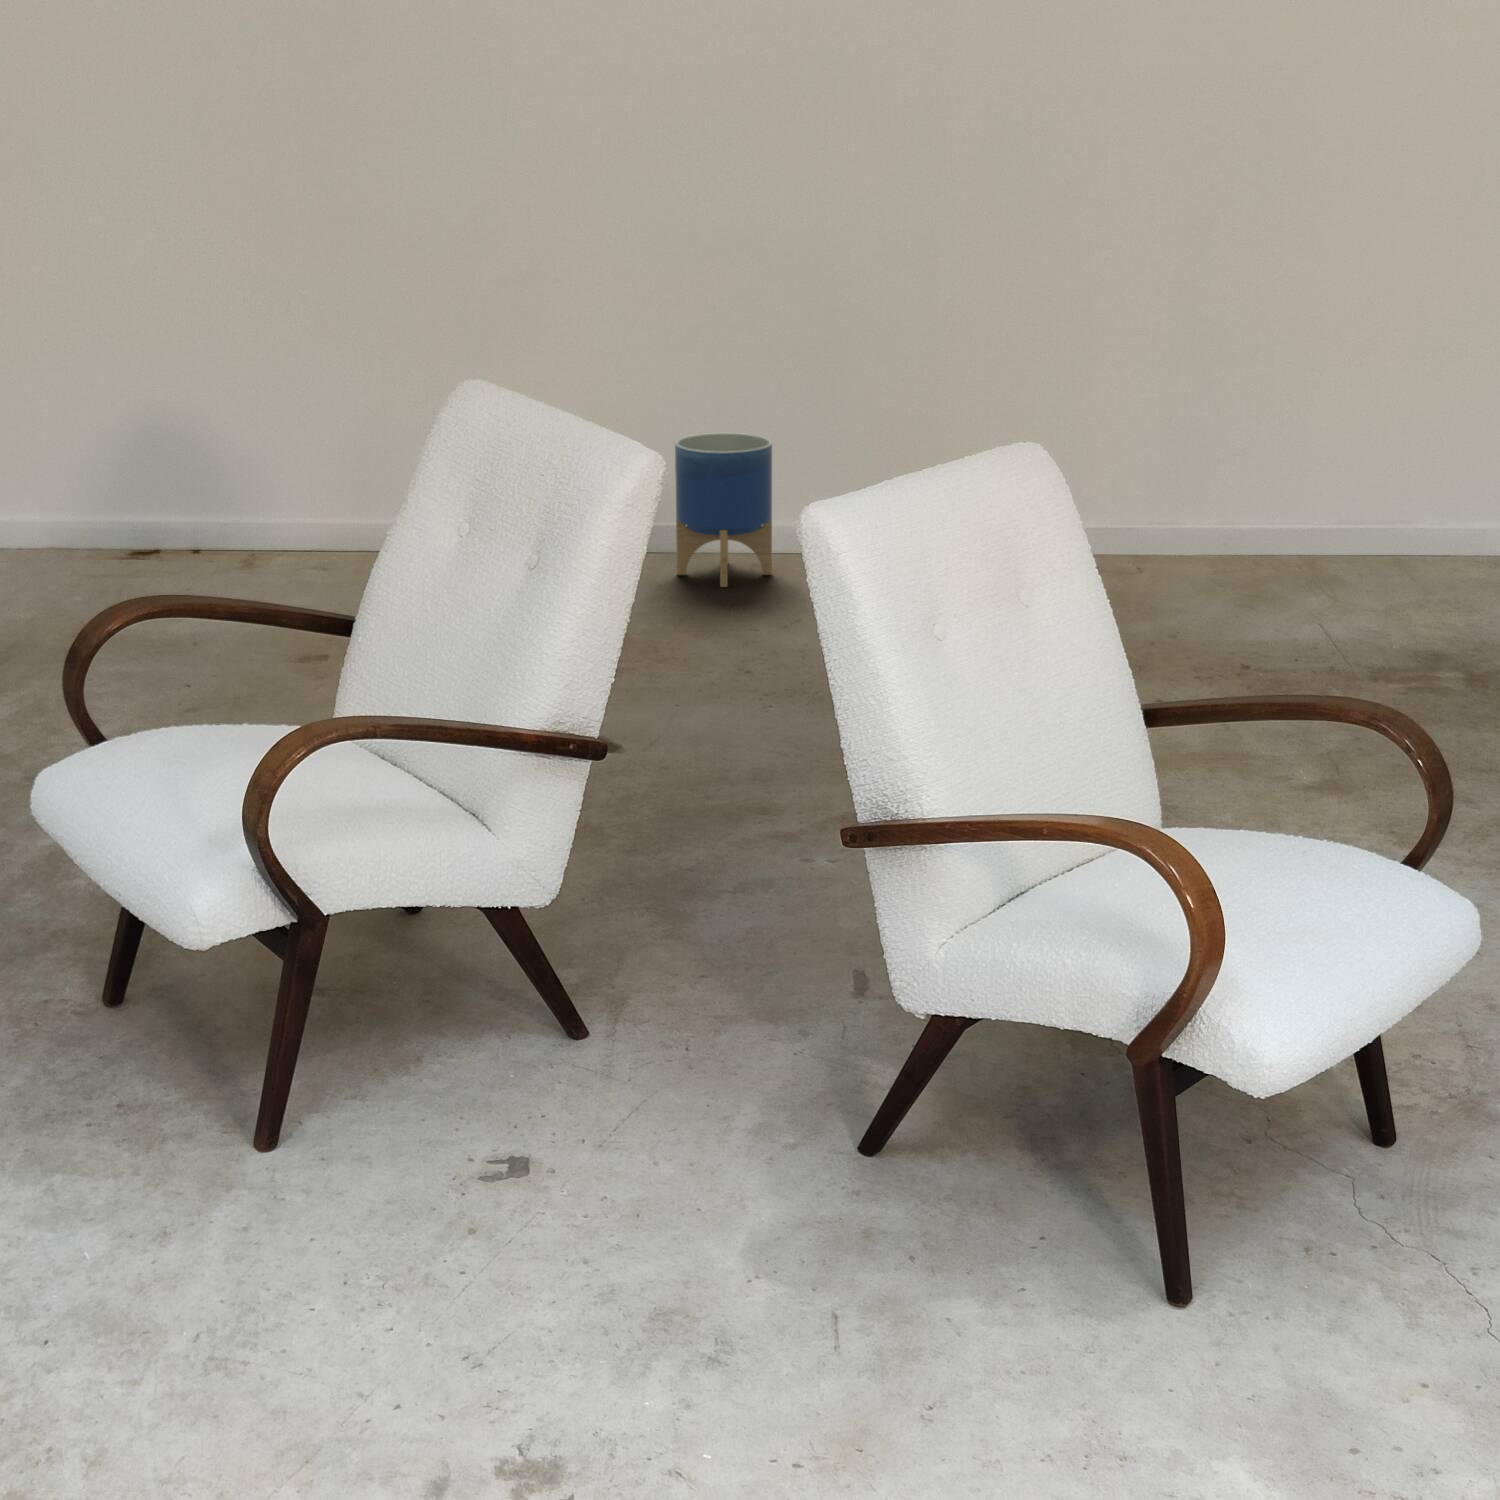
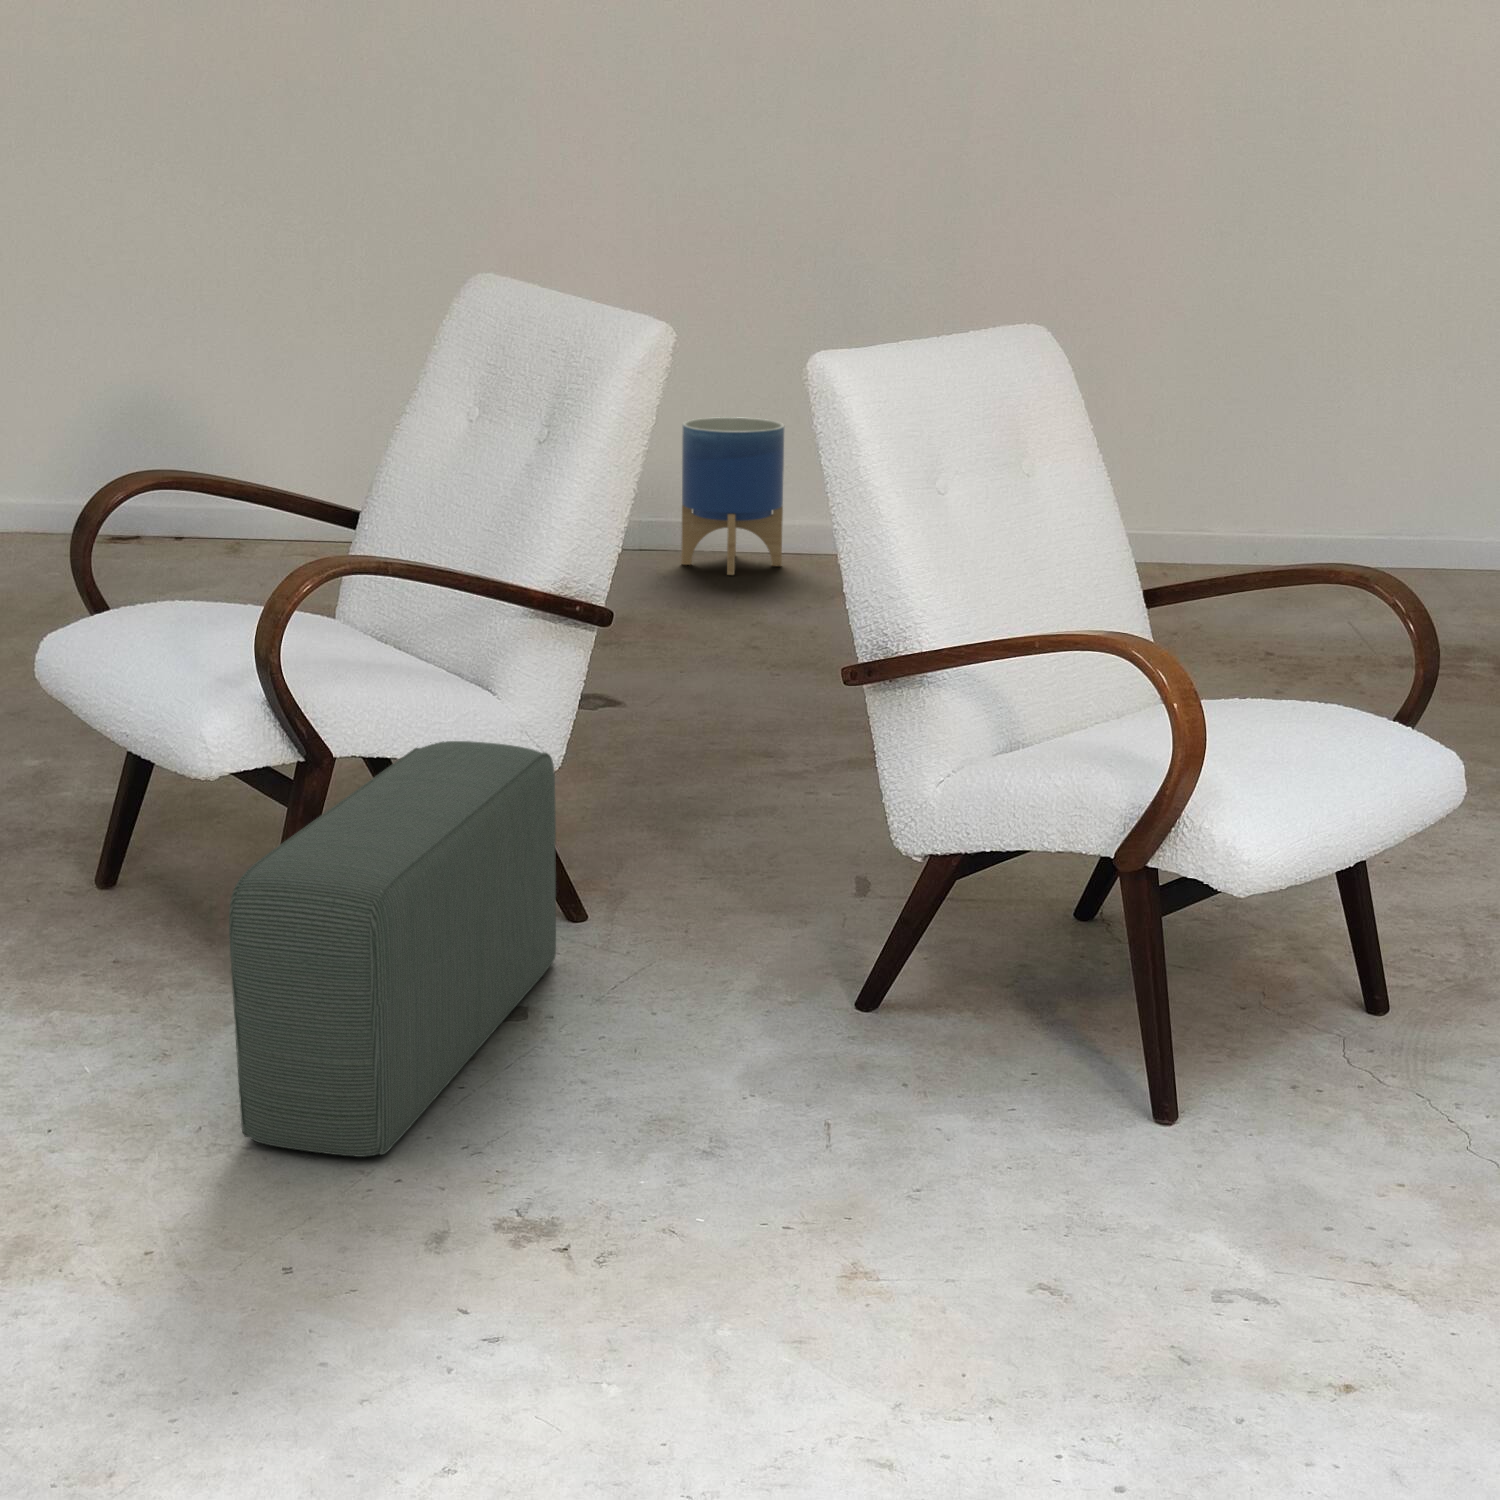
pouf: none [212,888,559,1377] -> present [229,741,556,1157]

